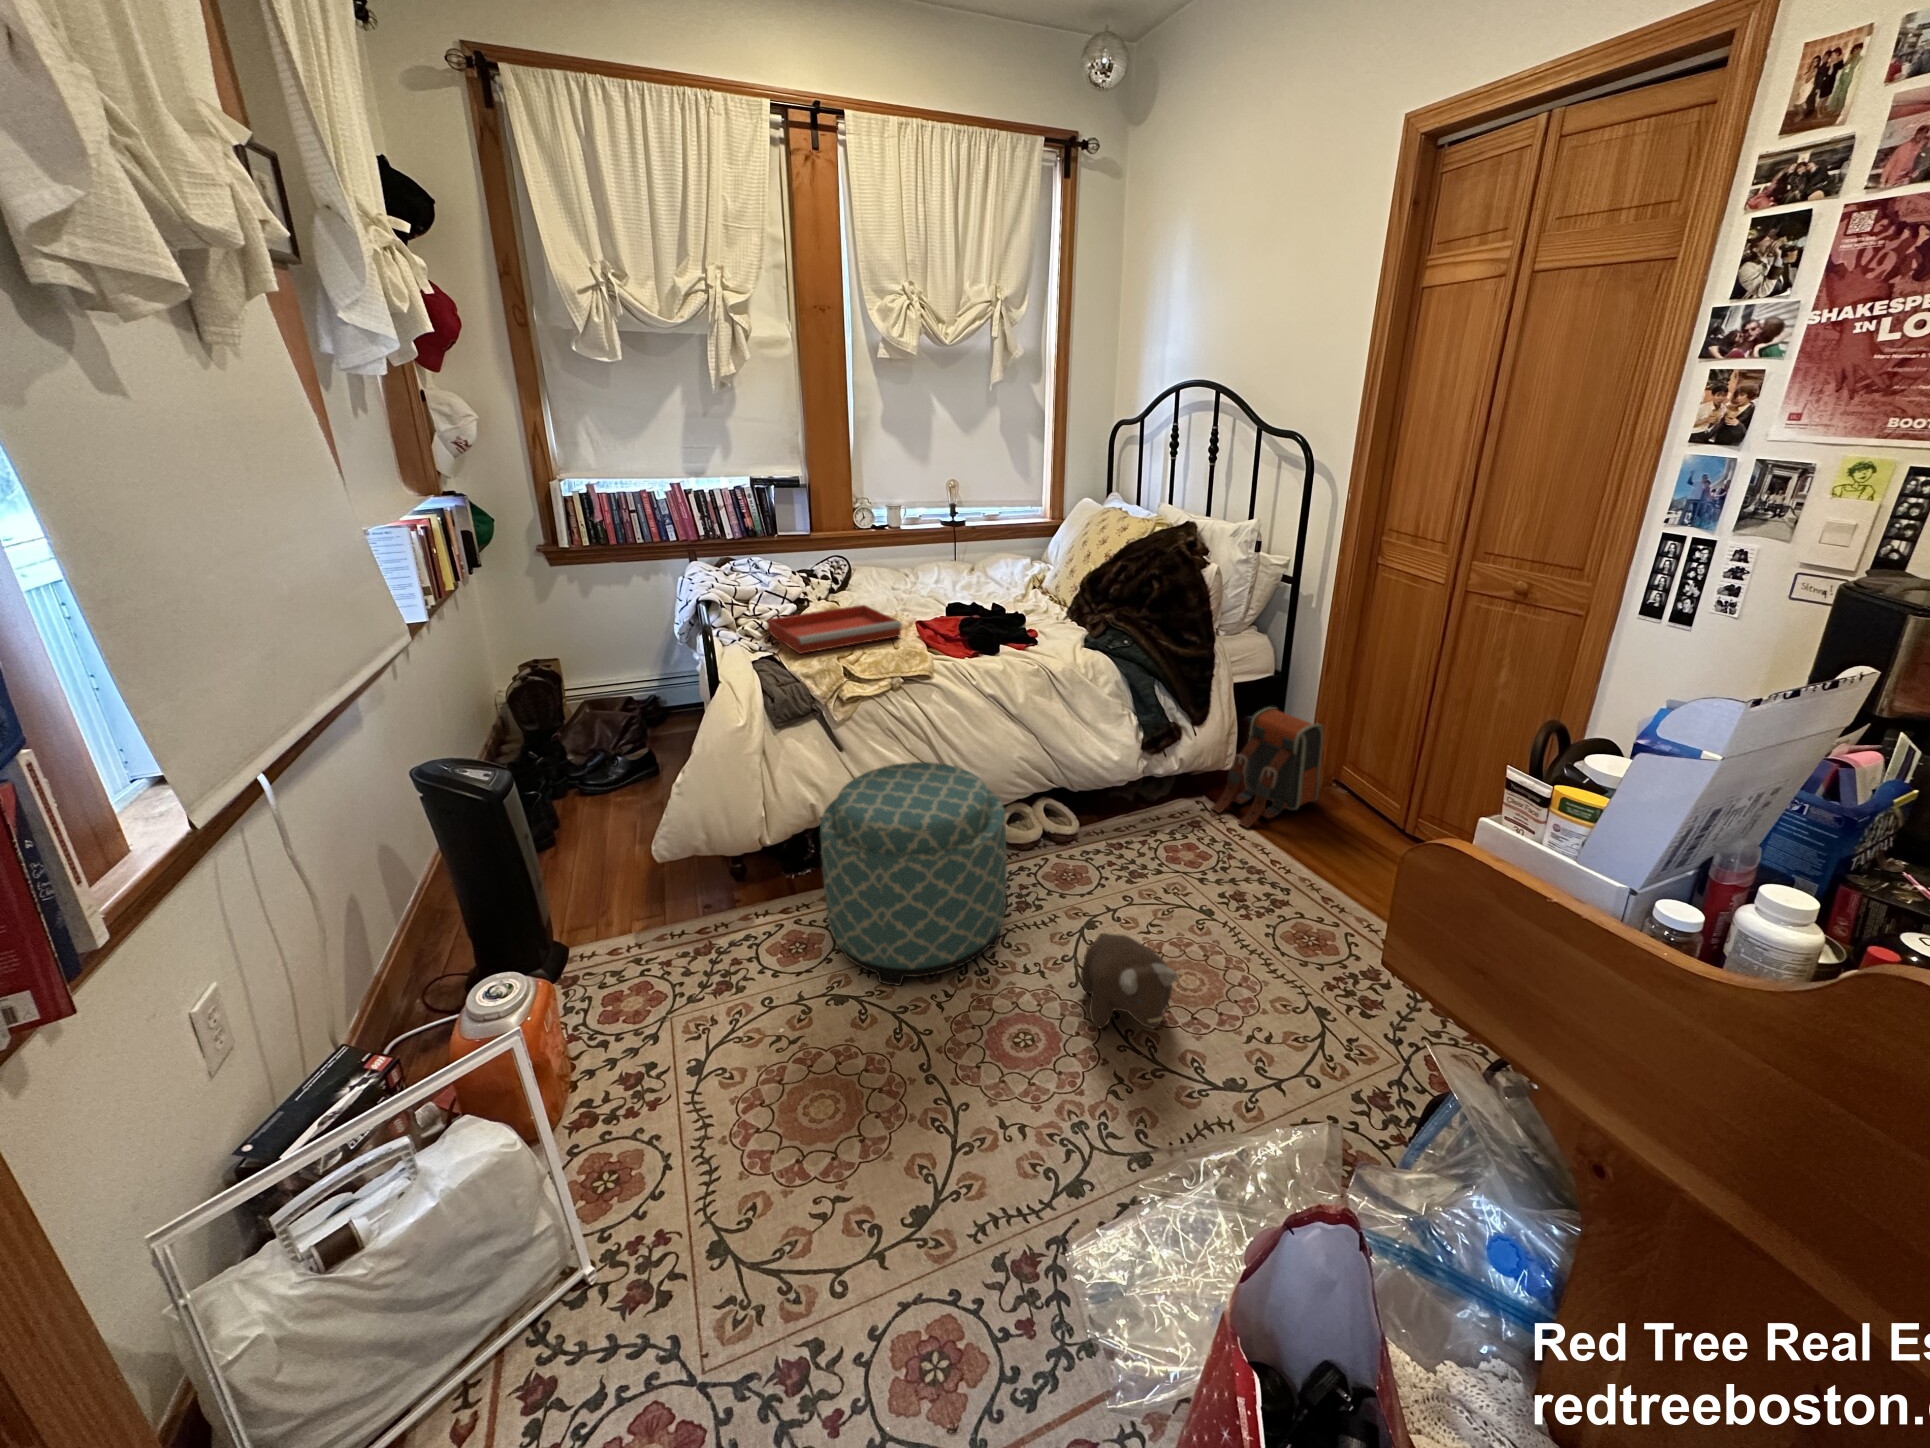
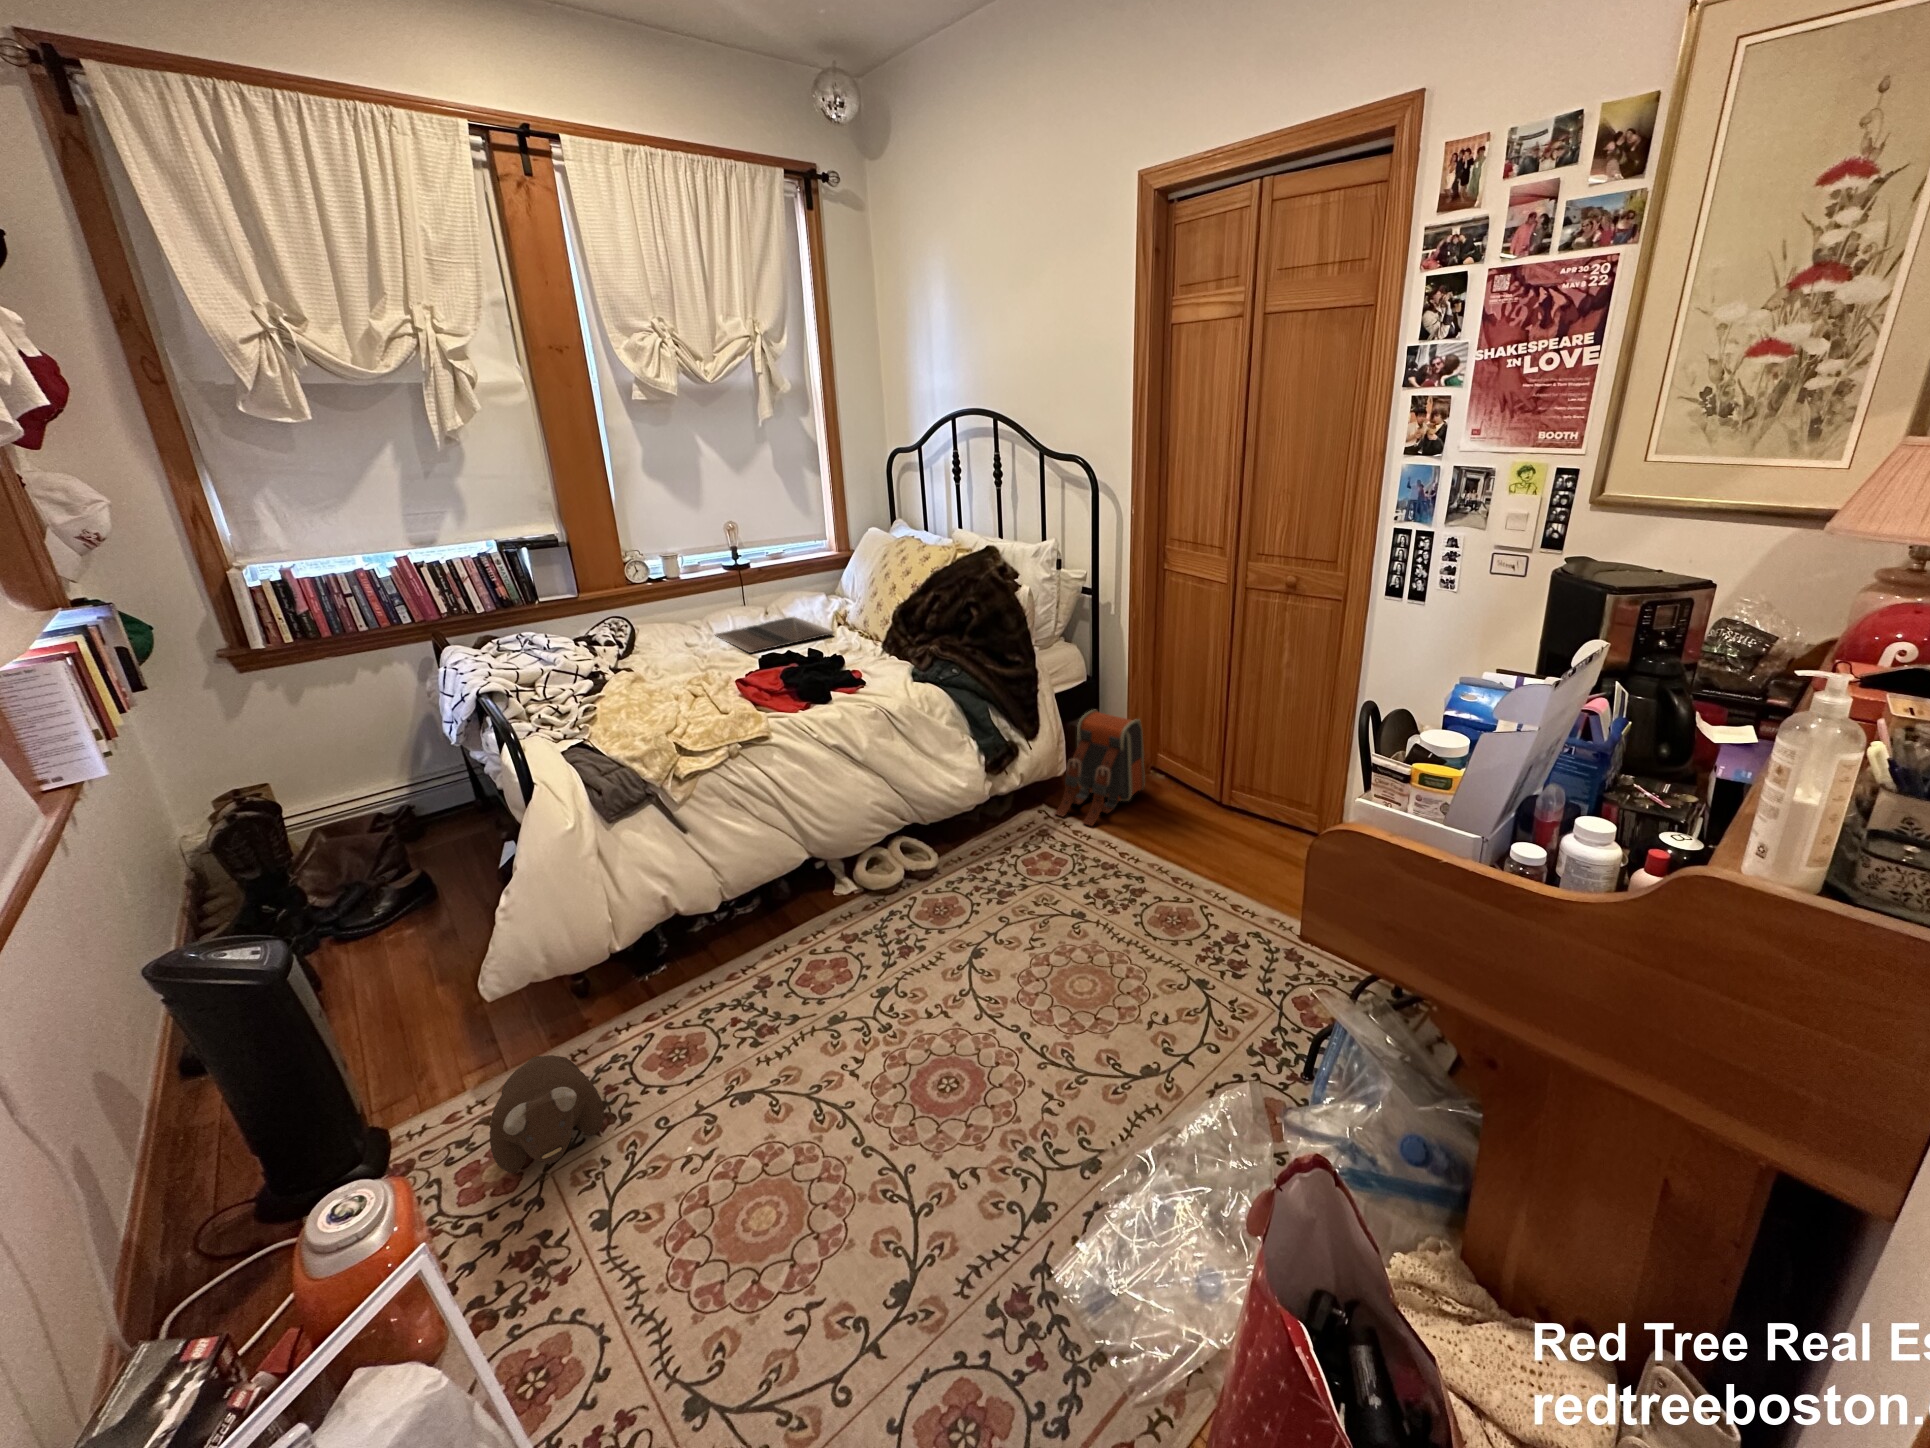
laptop: none [913,574,1020,601] -> present [715,617,834,653]
tray: present [767,605,902,654] -> none [567,669,728,736]
ottoman: present [820,762,1007,986] -> none [688,825,896,1067]
plush toy: present [1081,933,1177,1028] -> present [490,1055,604,1173]

